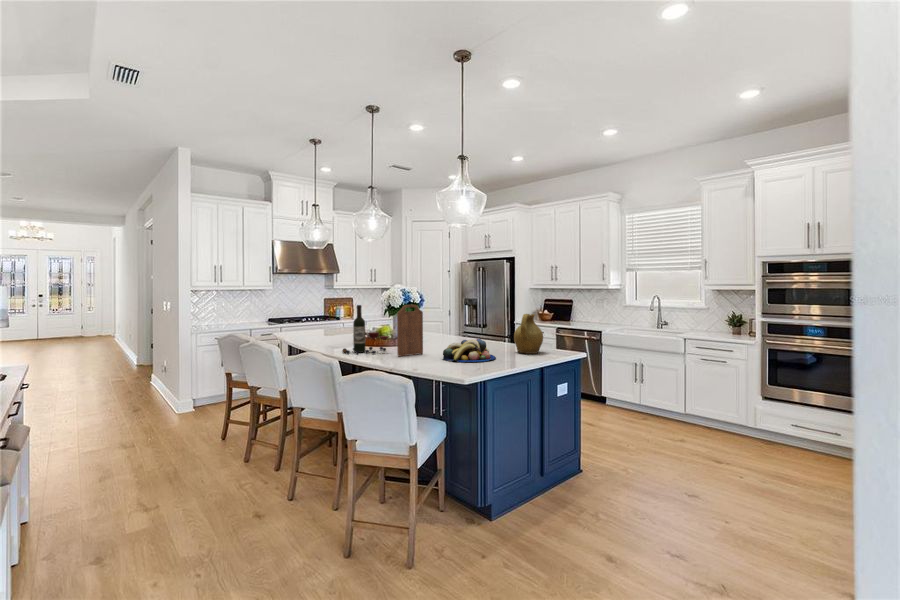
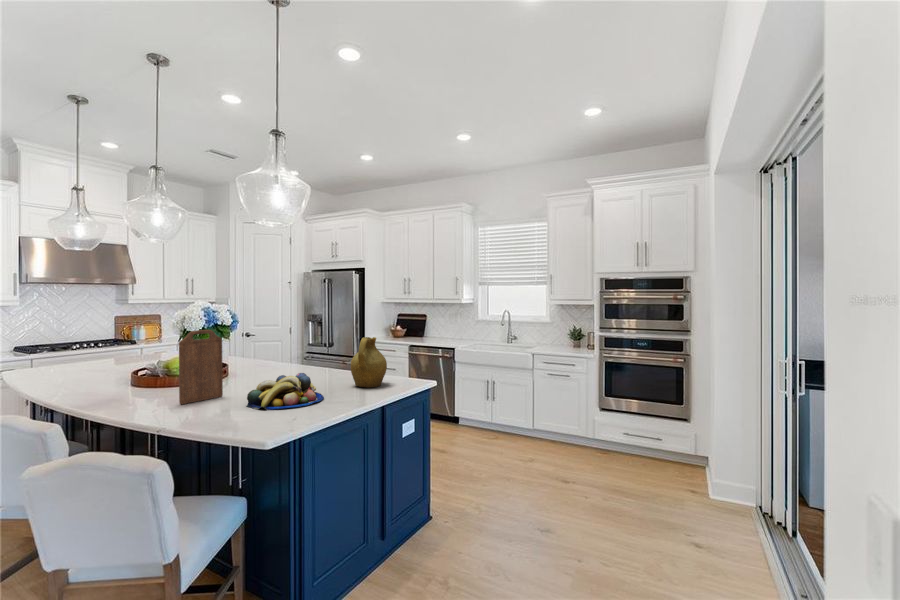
wine bottle: present [342,305,389,354] -> none [91,331,173,404]

